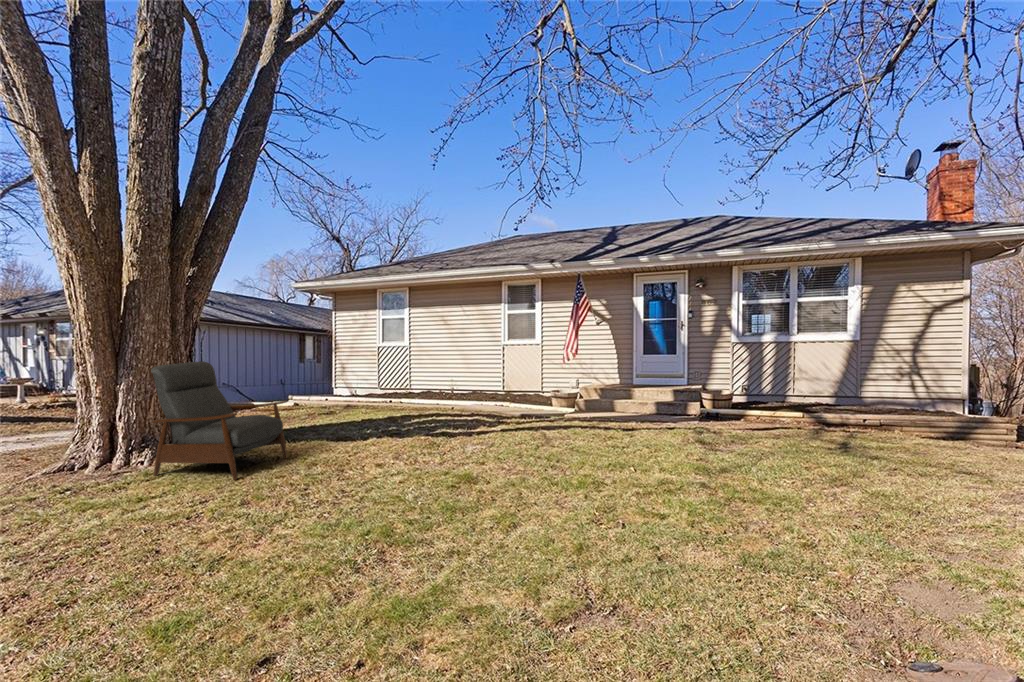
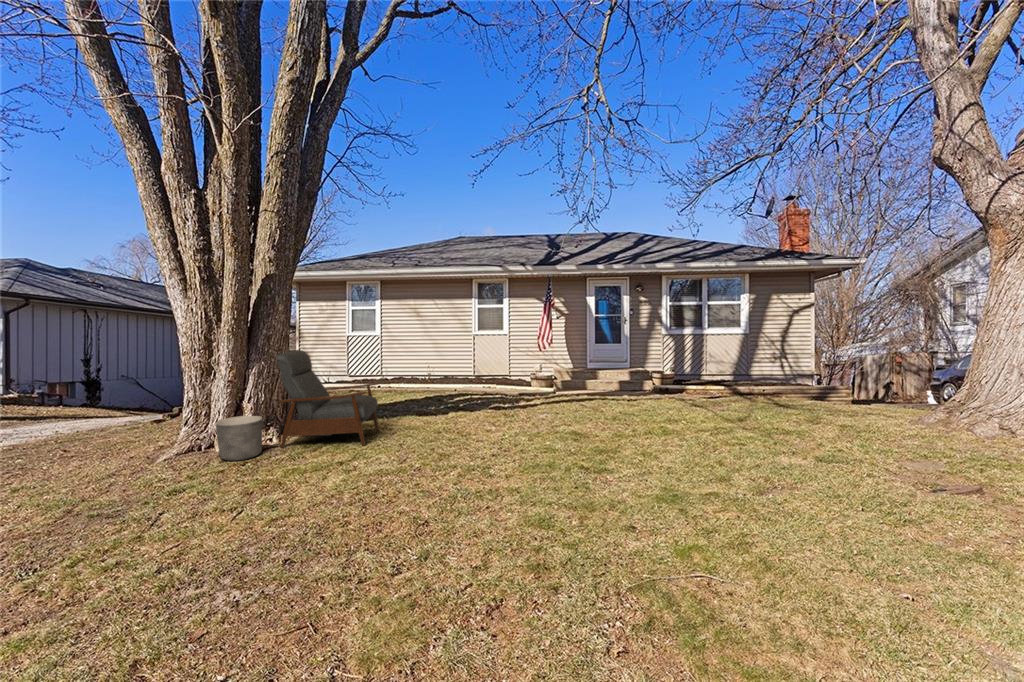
planter: none [65,437,126,490] -> present [216,416,262,461]

